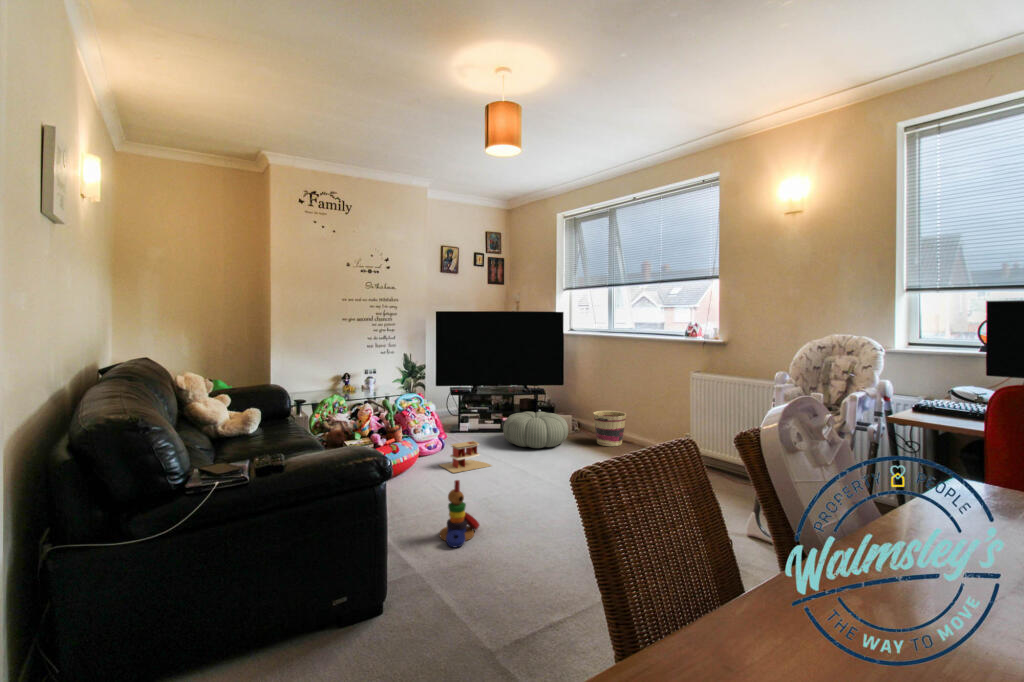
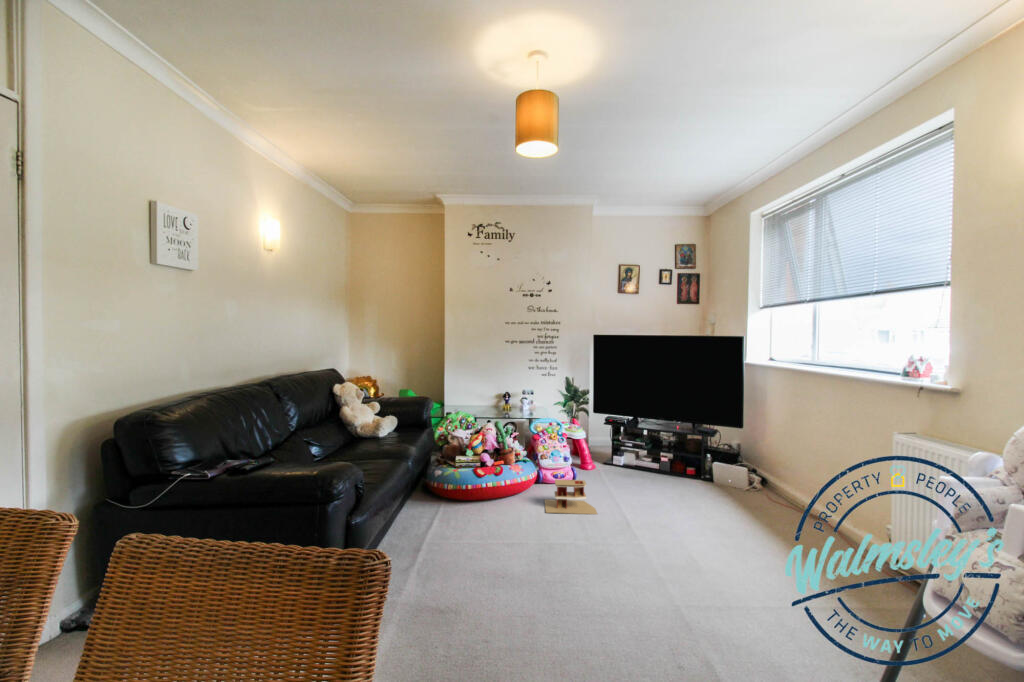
basket: present [593,411,626,446] -> none [764,471,817,526]
pouf: present [503,412,568,448] -> none [643,456,727,506]
stacking toy: present [440,480,479,548] -> none [424,526,480,606]

